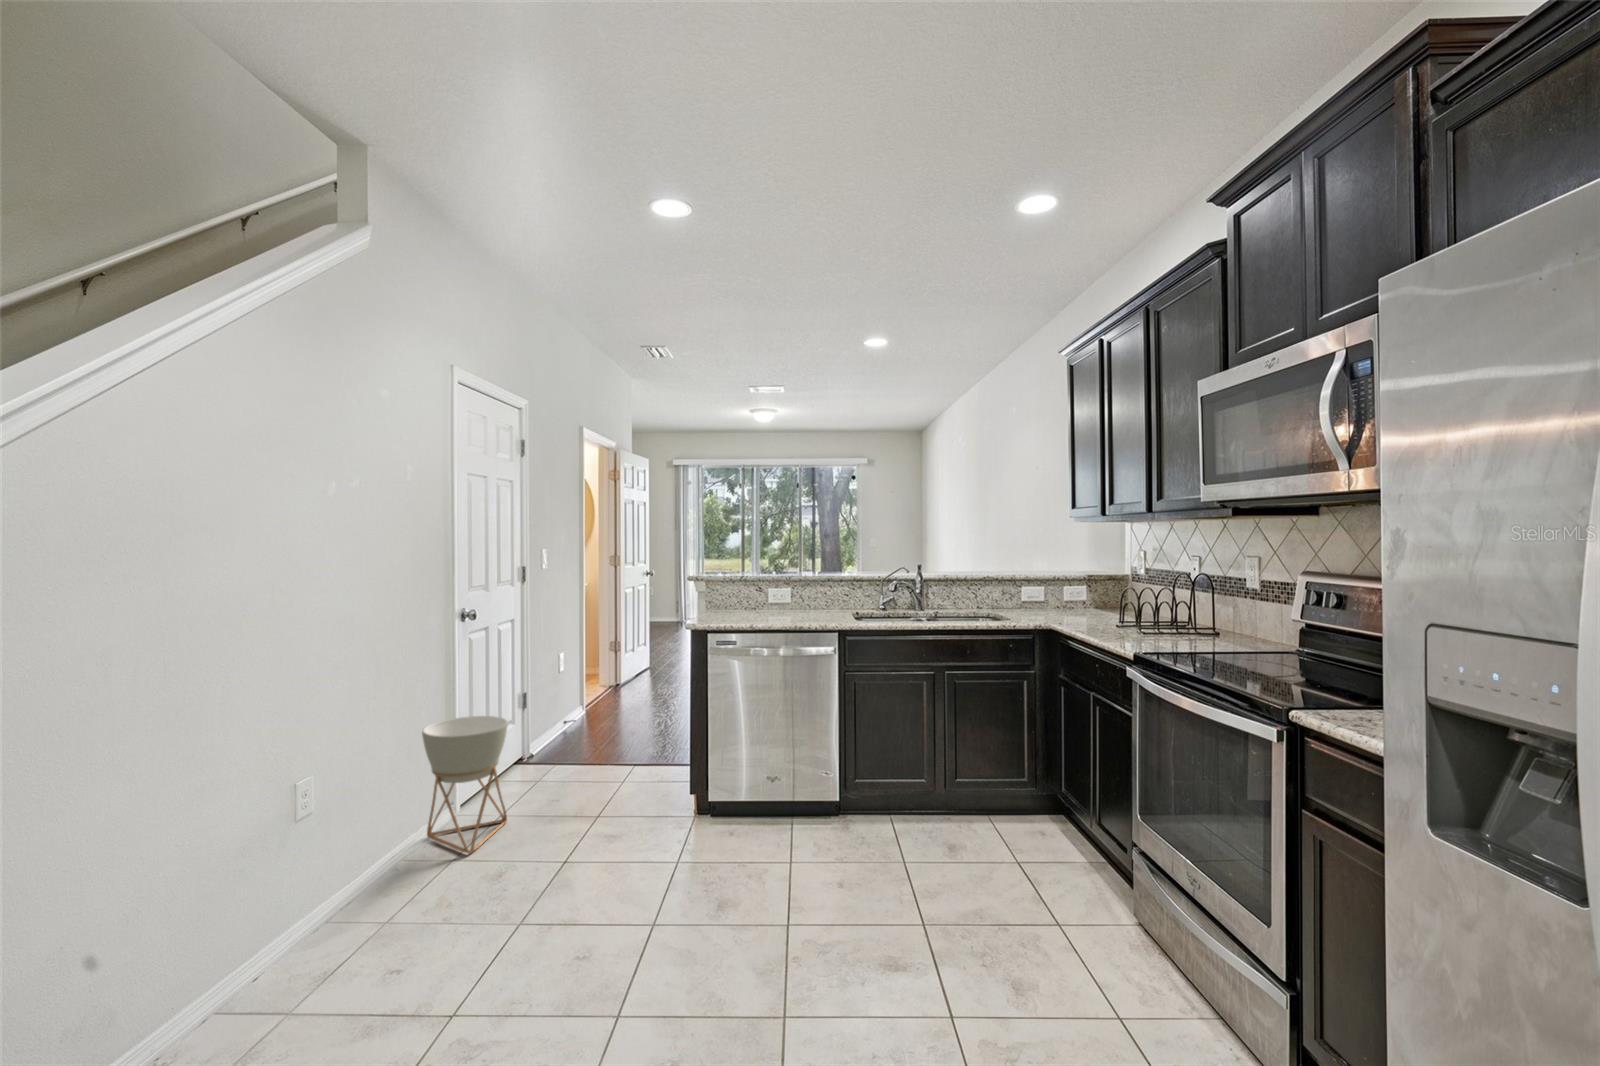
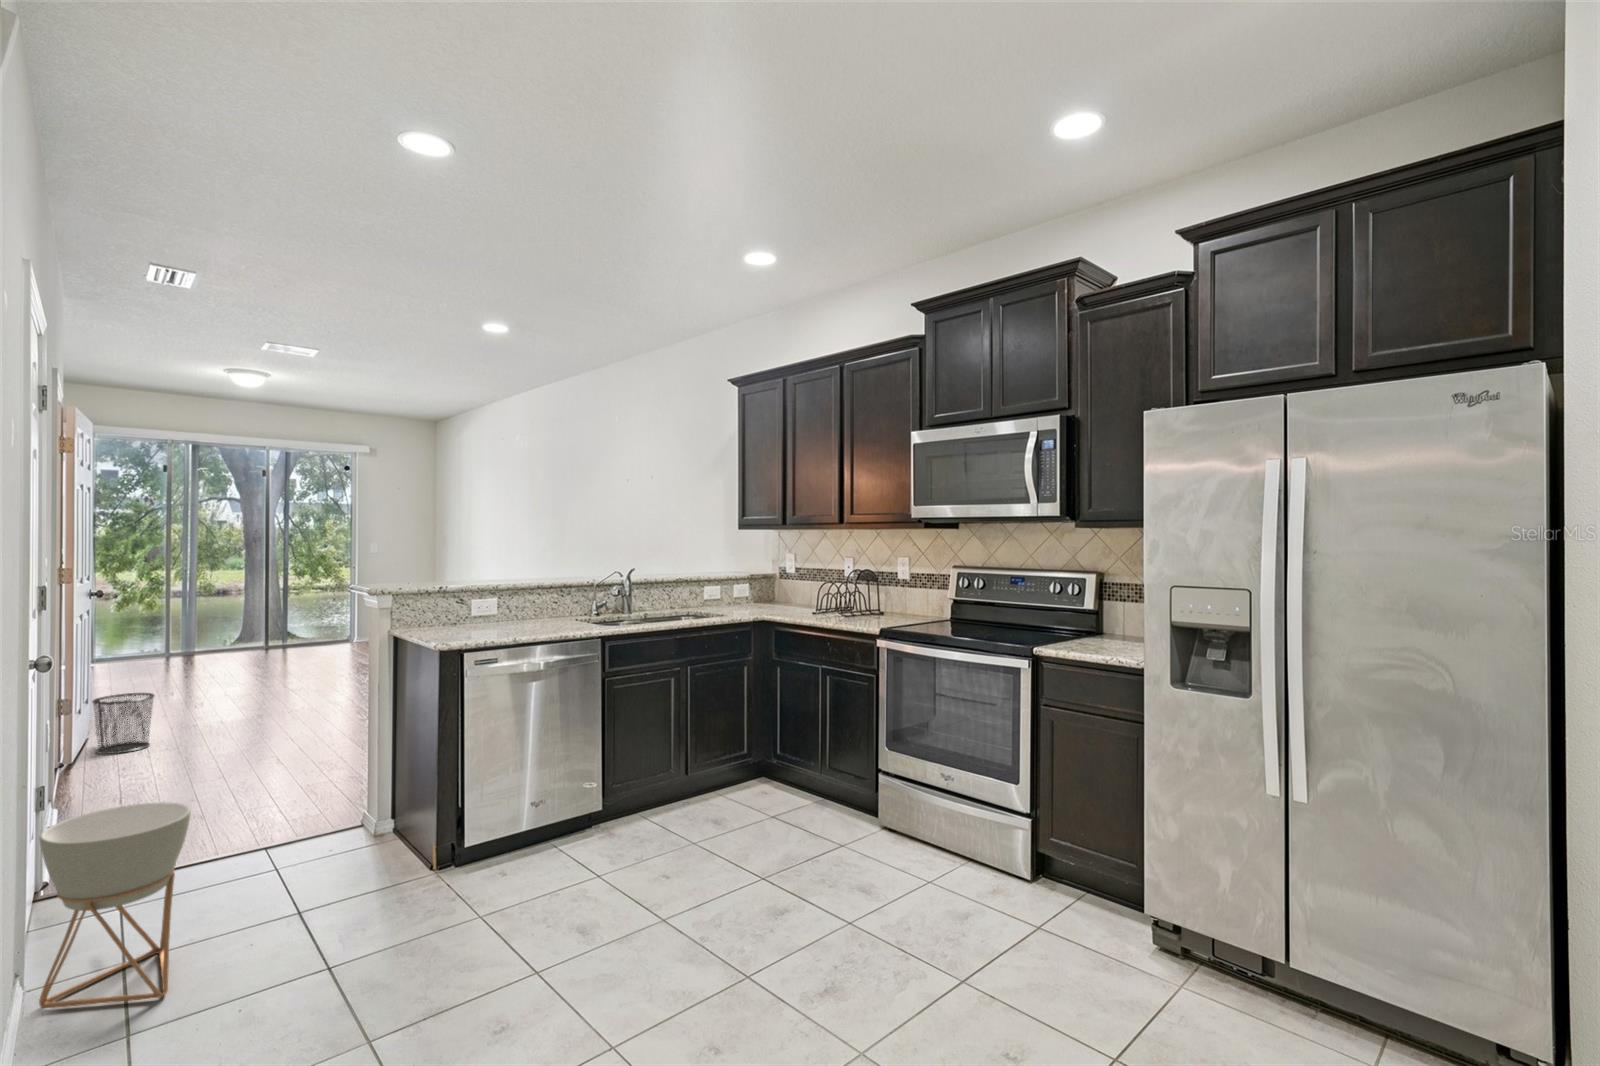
waste bin: none [636,640,670,681] -> present [92,693,154,754]

